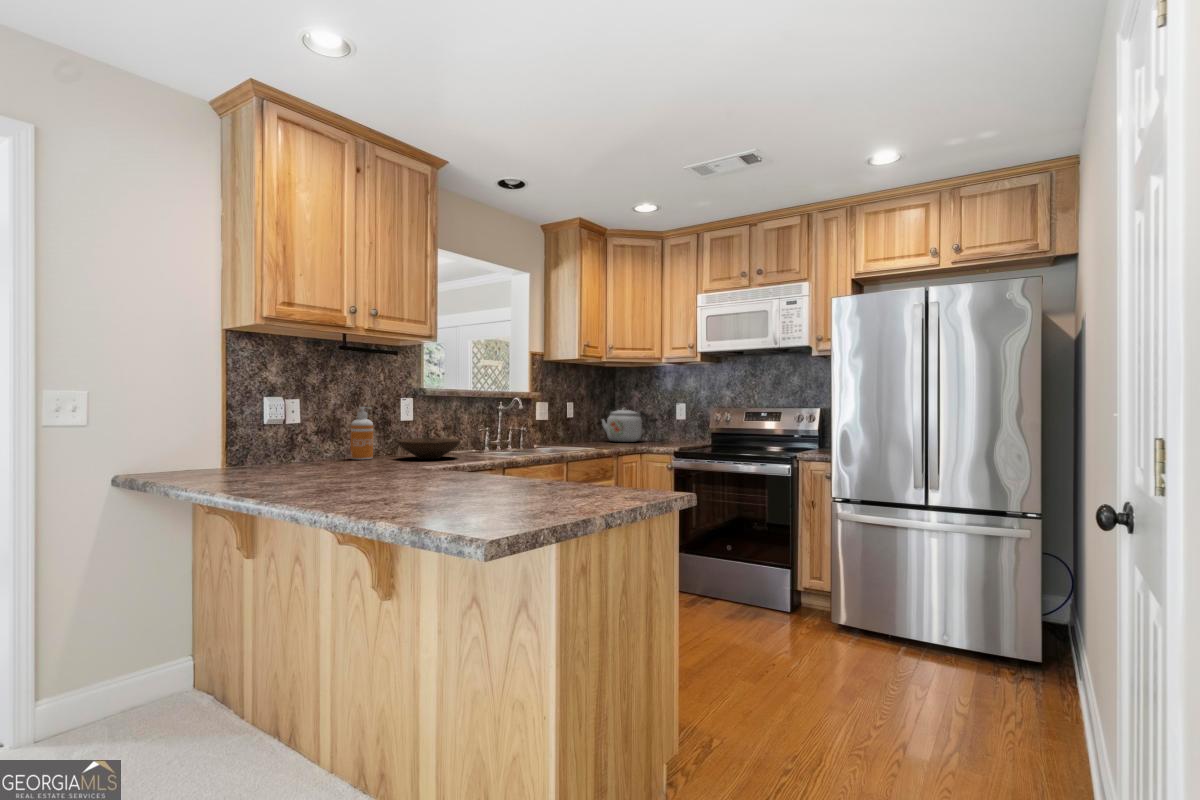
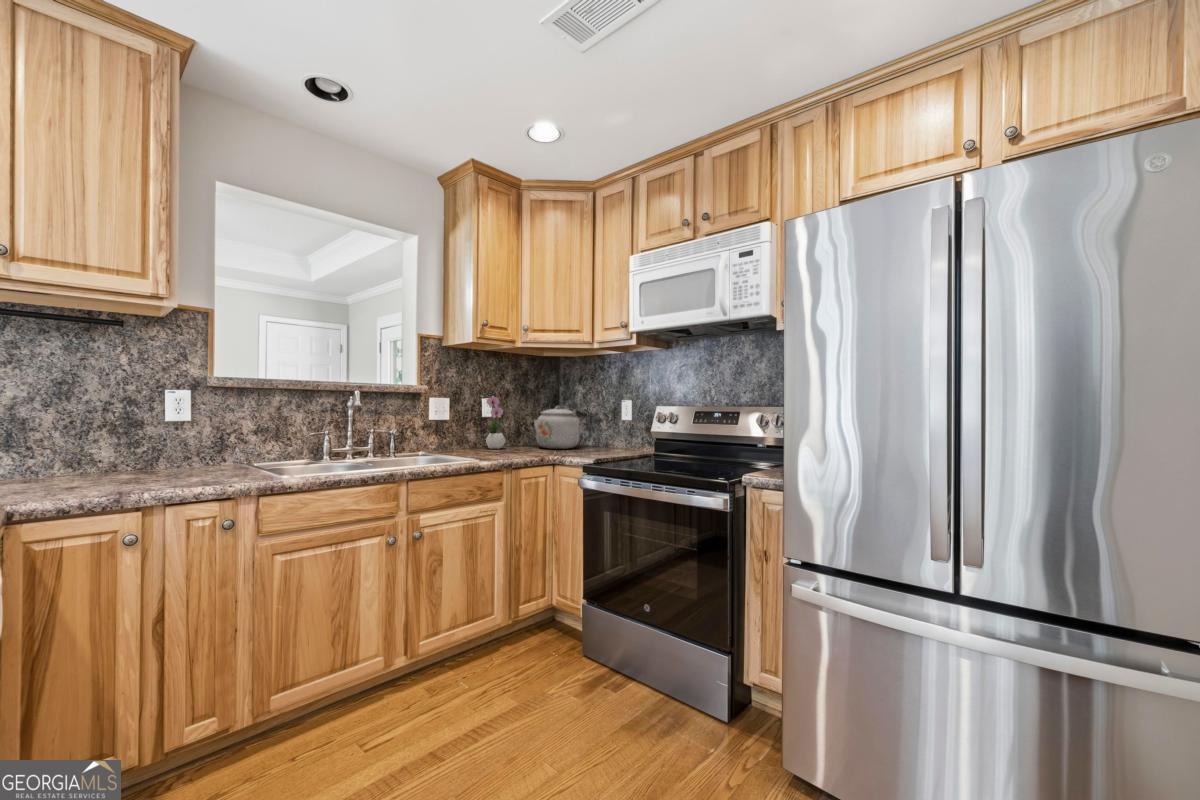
flower arrangement: none [568,393,585,443] -> present [486,388,506,449]
soap dispenser: present [351,407,373,460] -> none [51,402,95,478]
wooden bowl: present [398,438,460,459] -> none [107,447,223,480]

